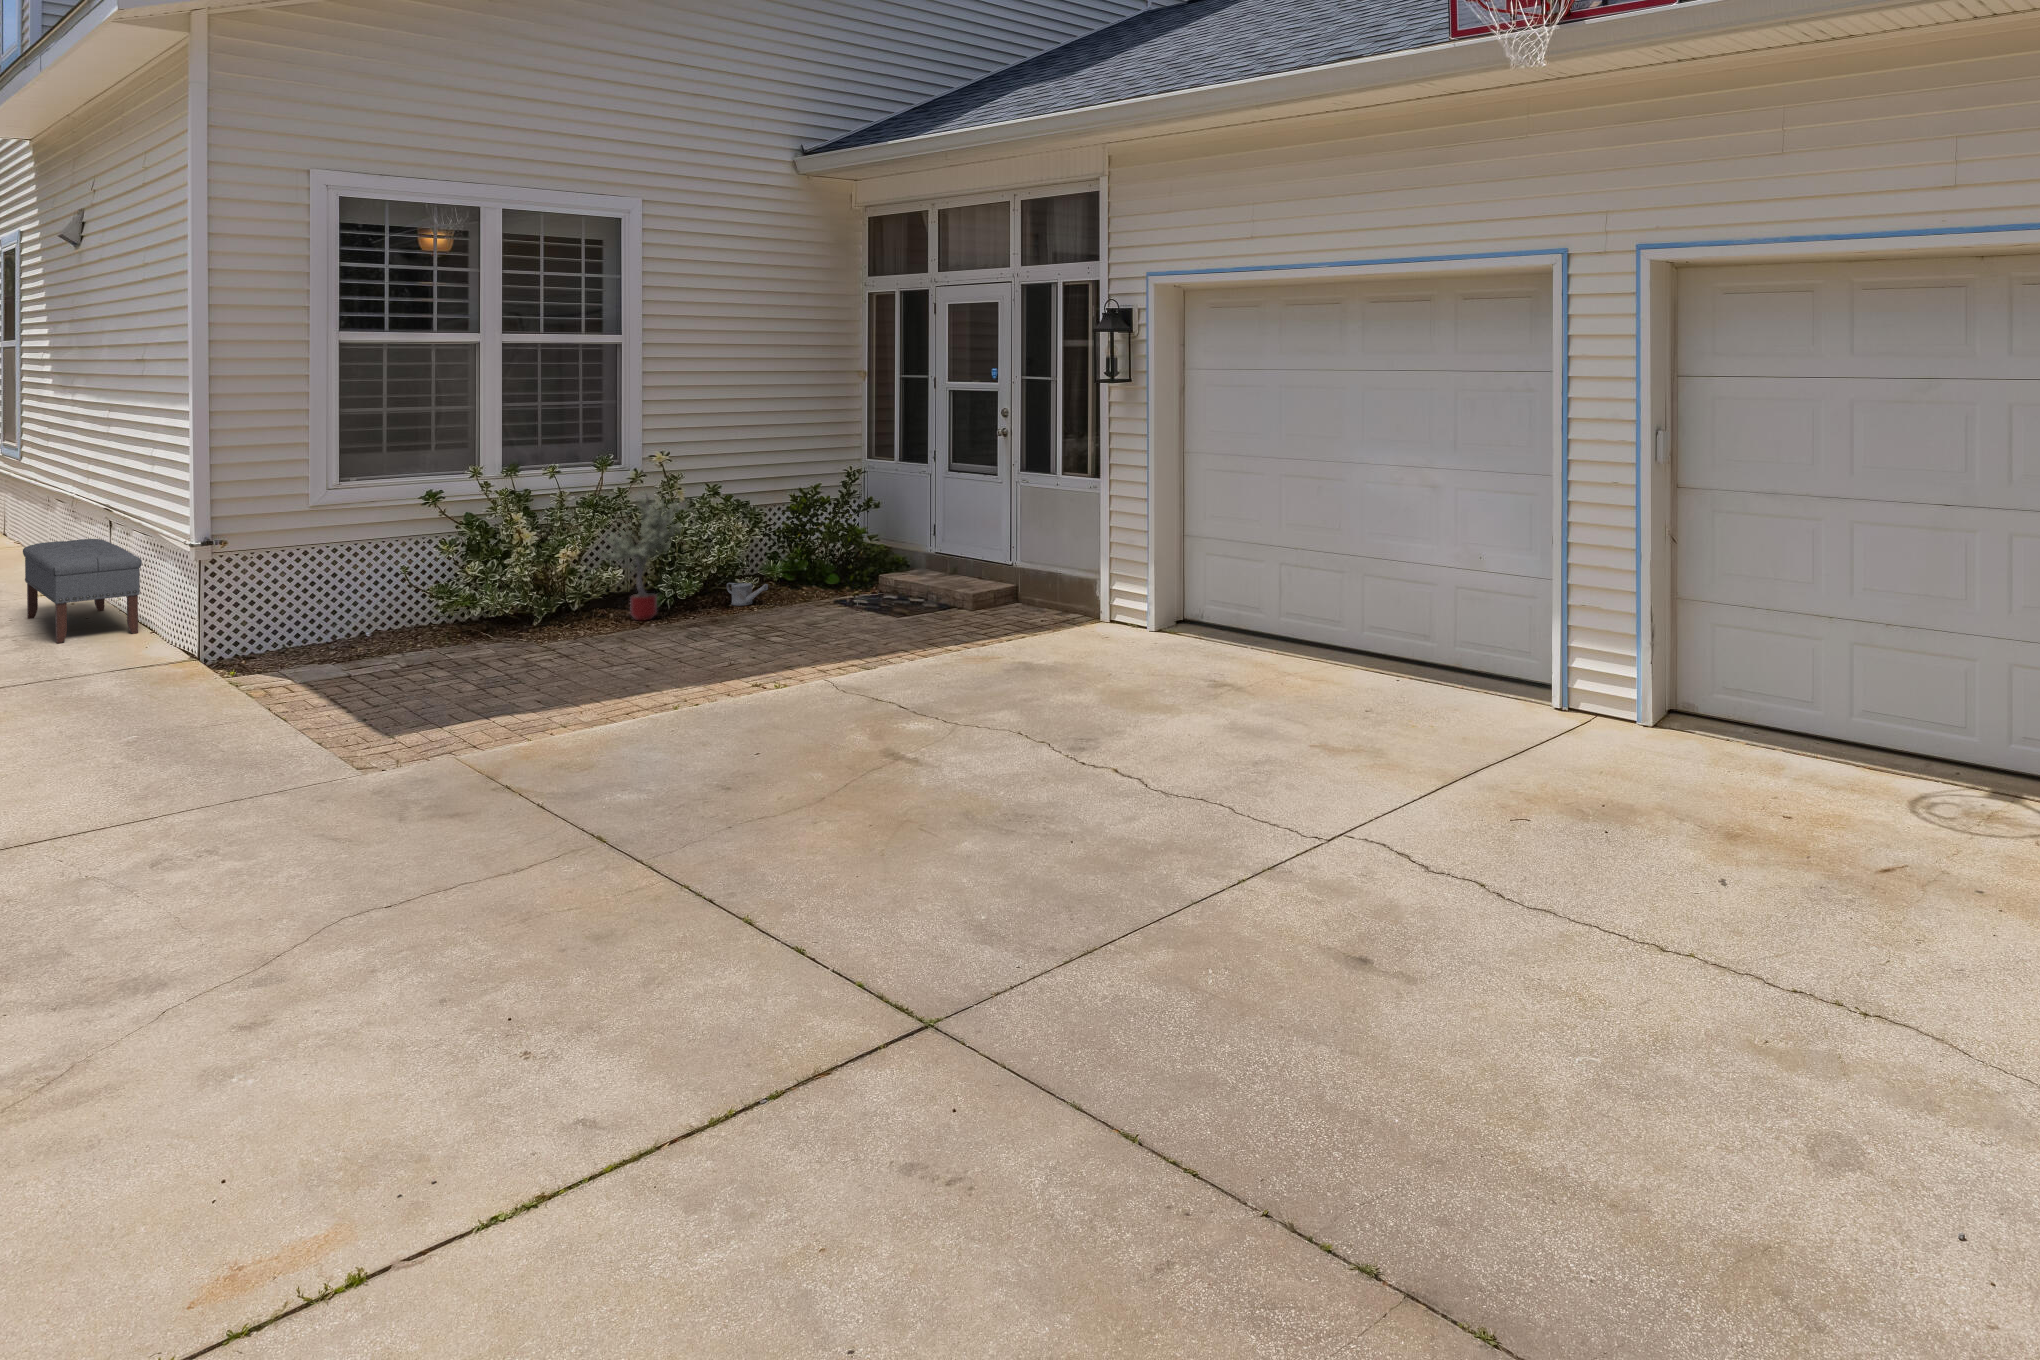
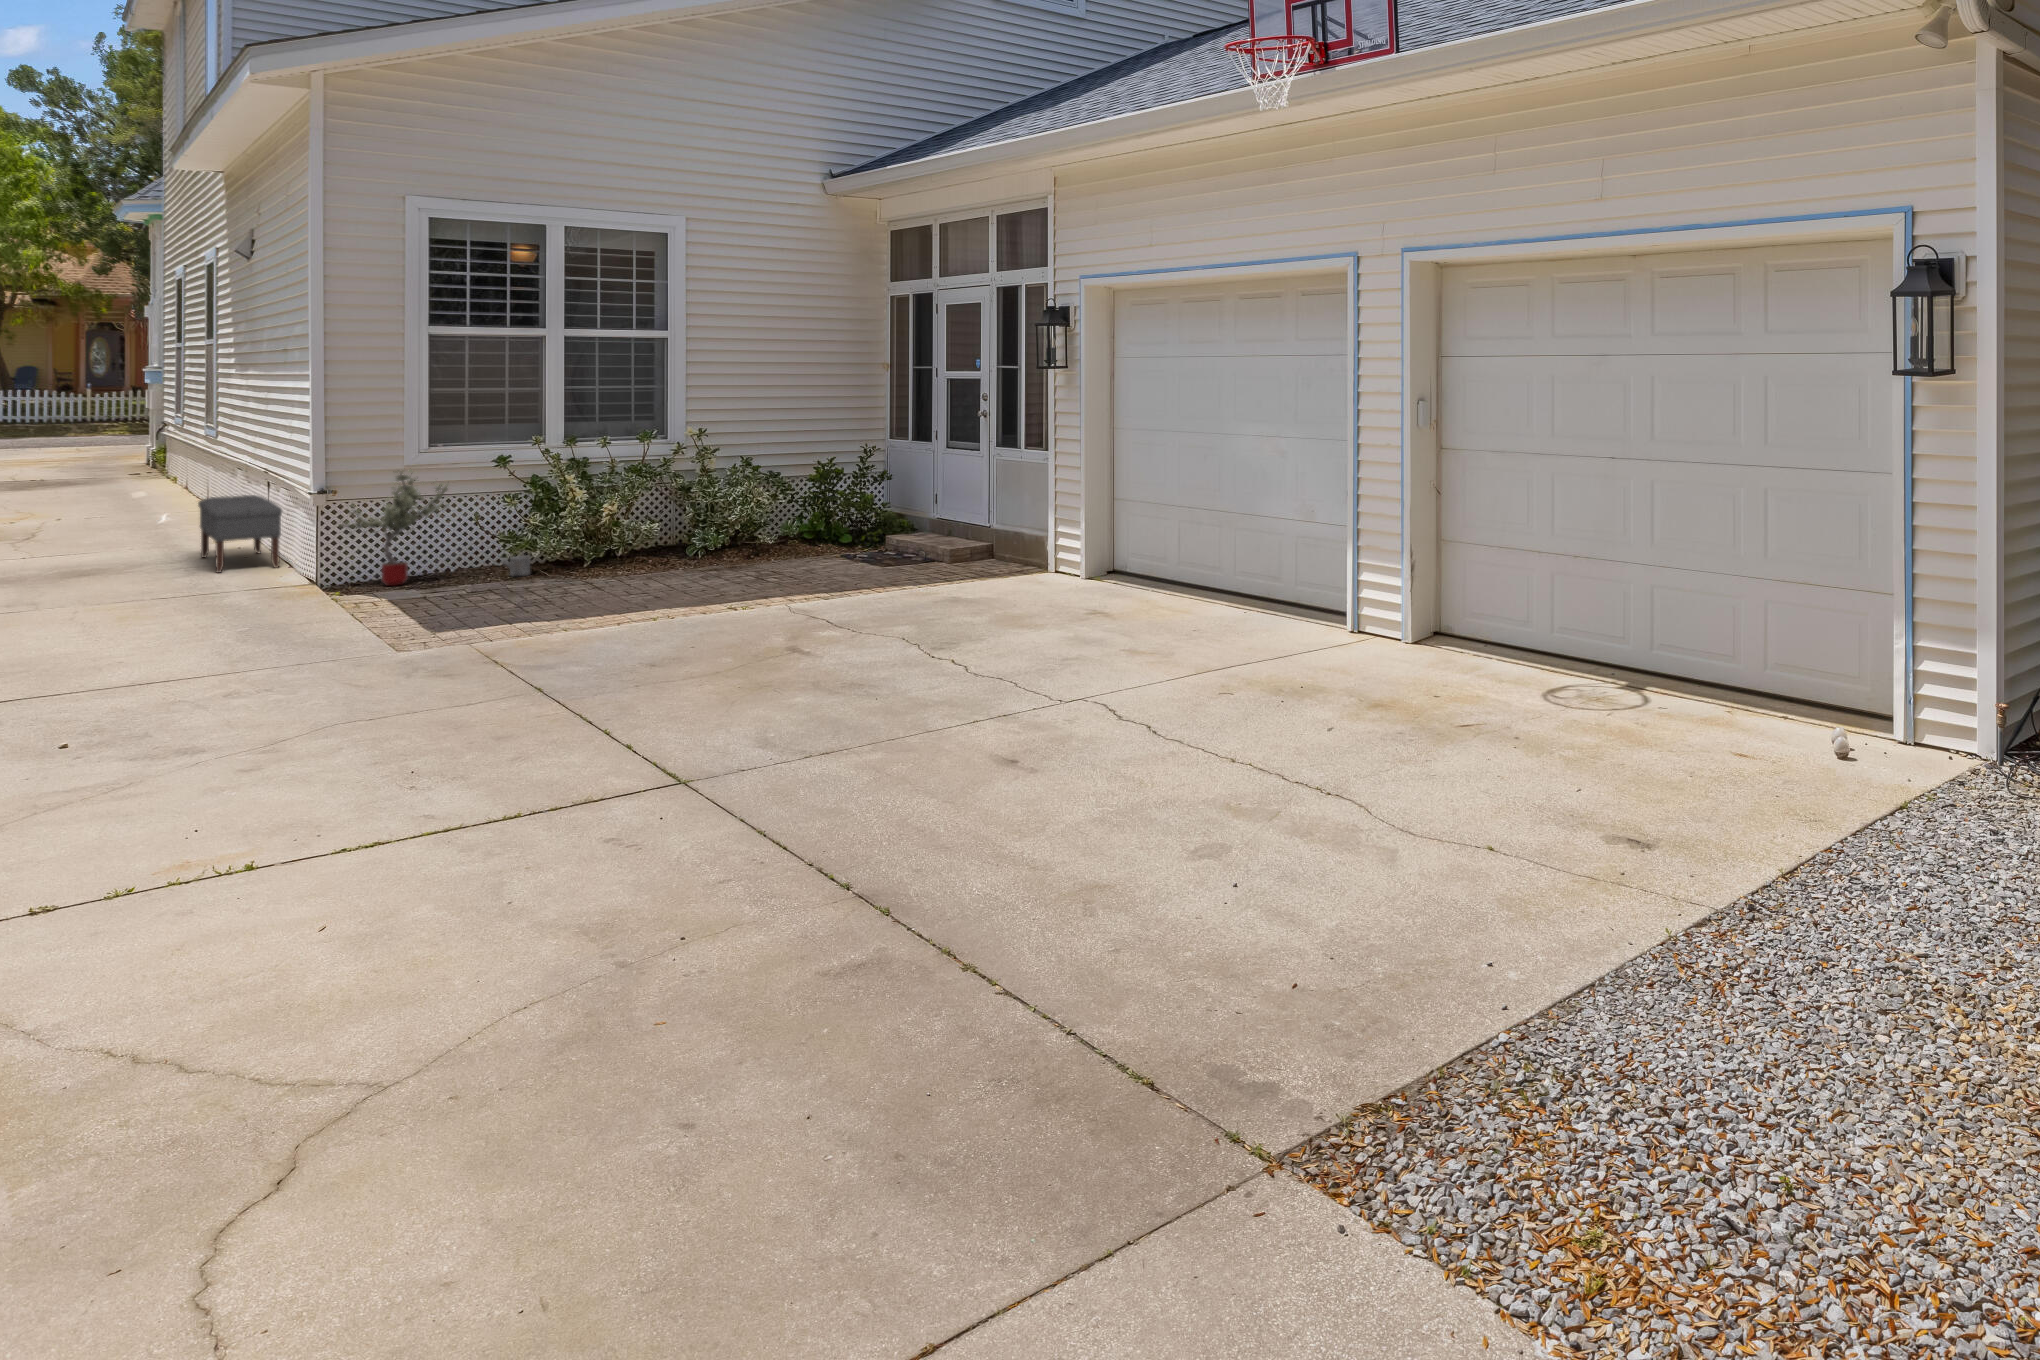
potted tree: present [600,491,682,620] -> present [338,470,449,586]
watering can: present [727,583,768,606] -> present [502,555,531,576]

